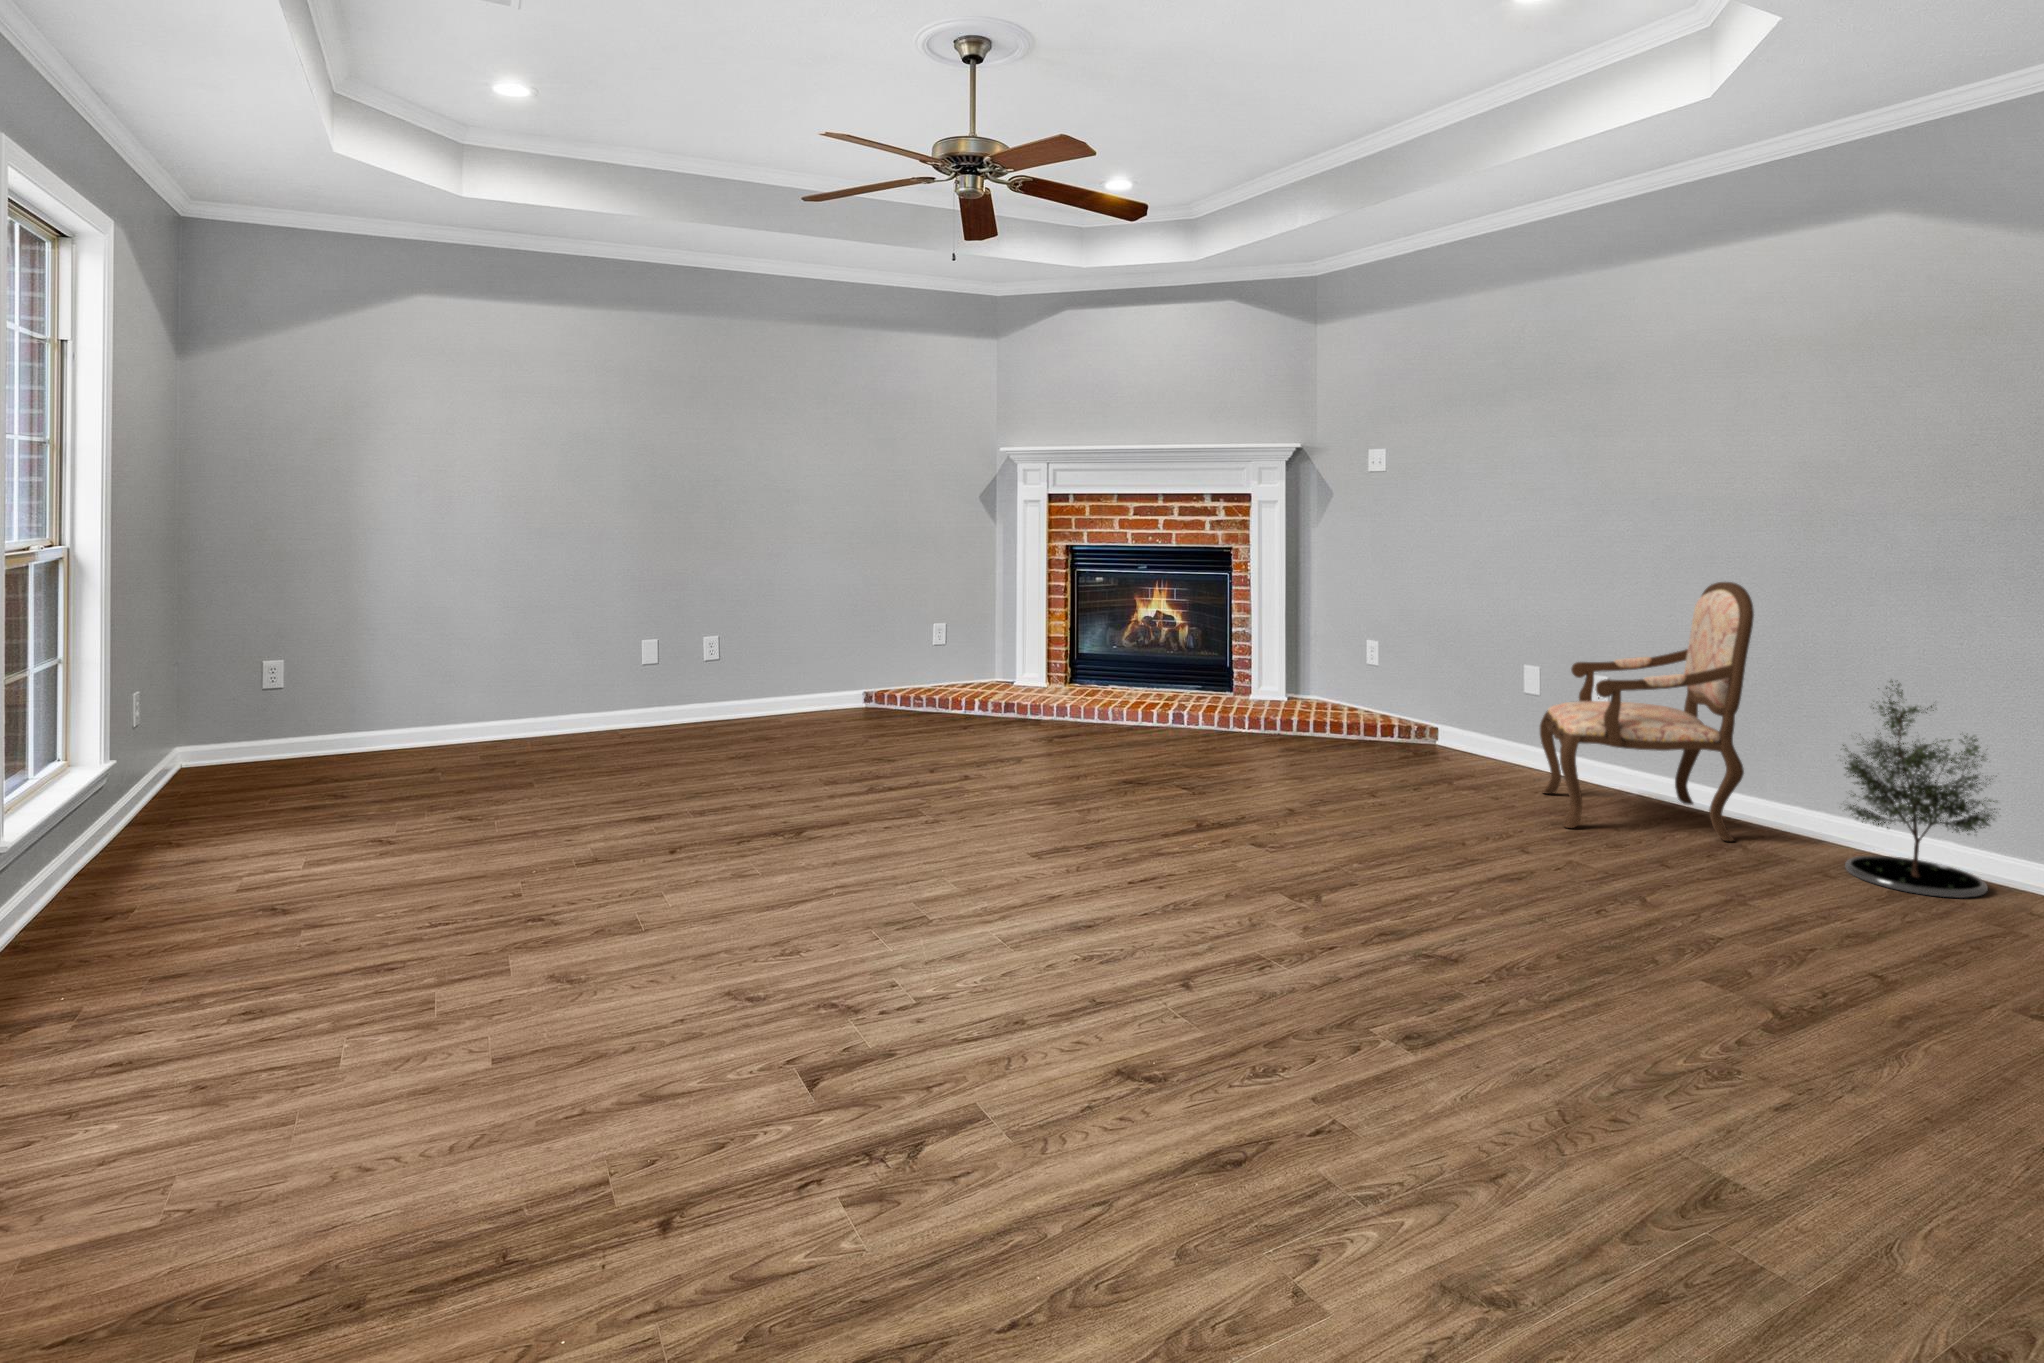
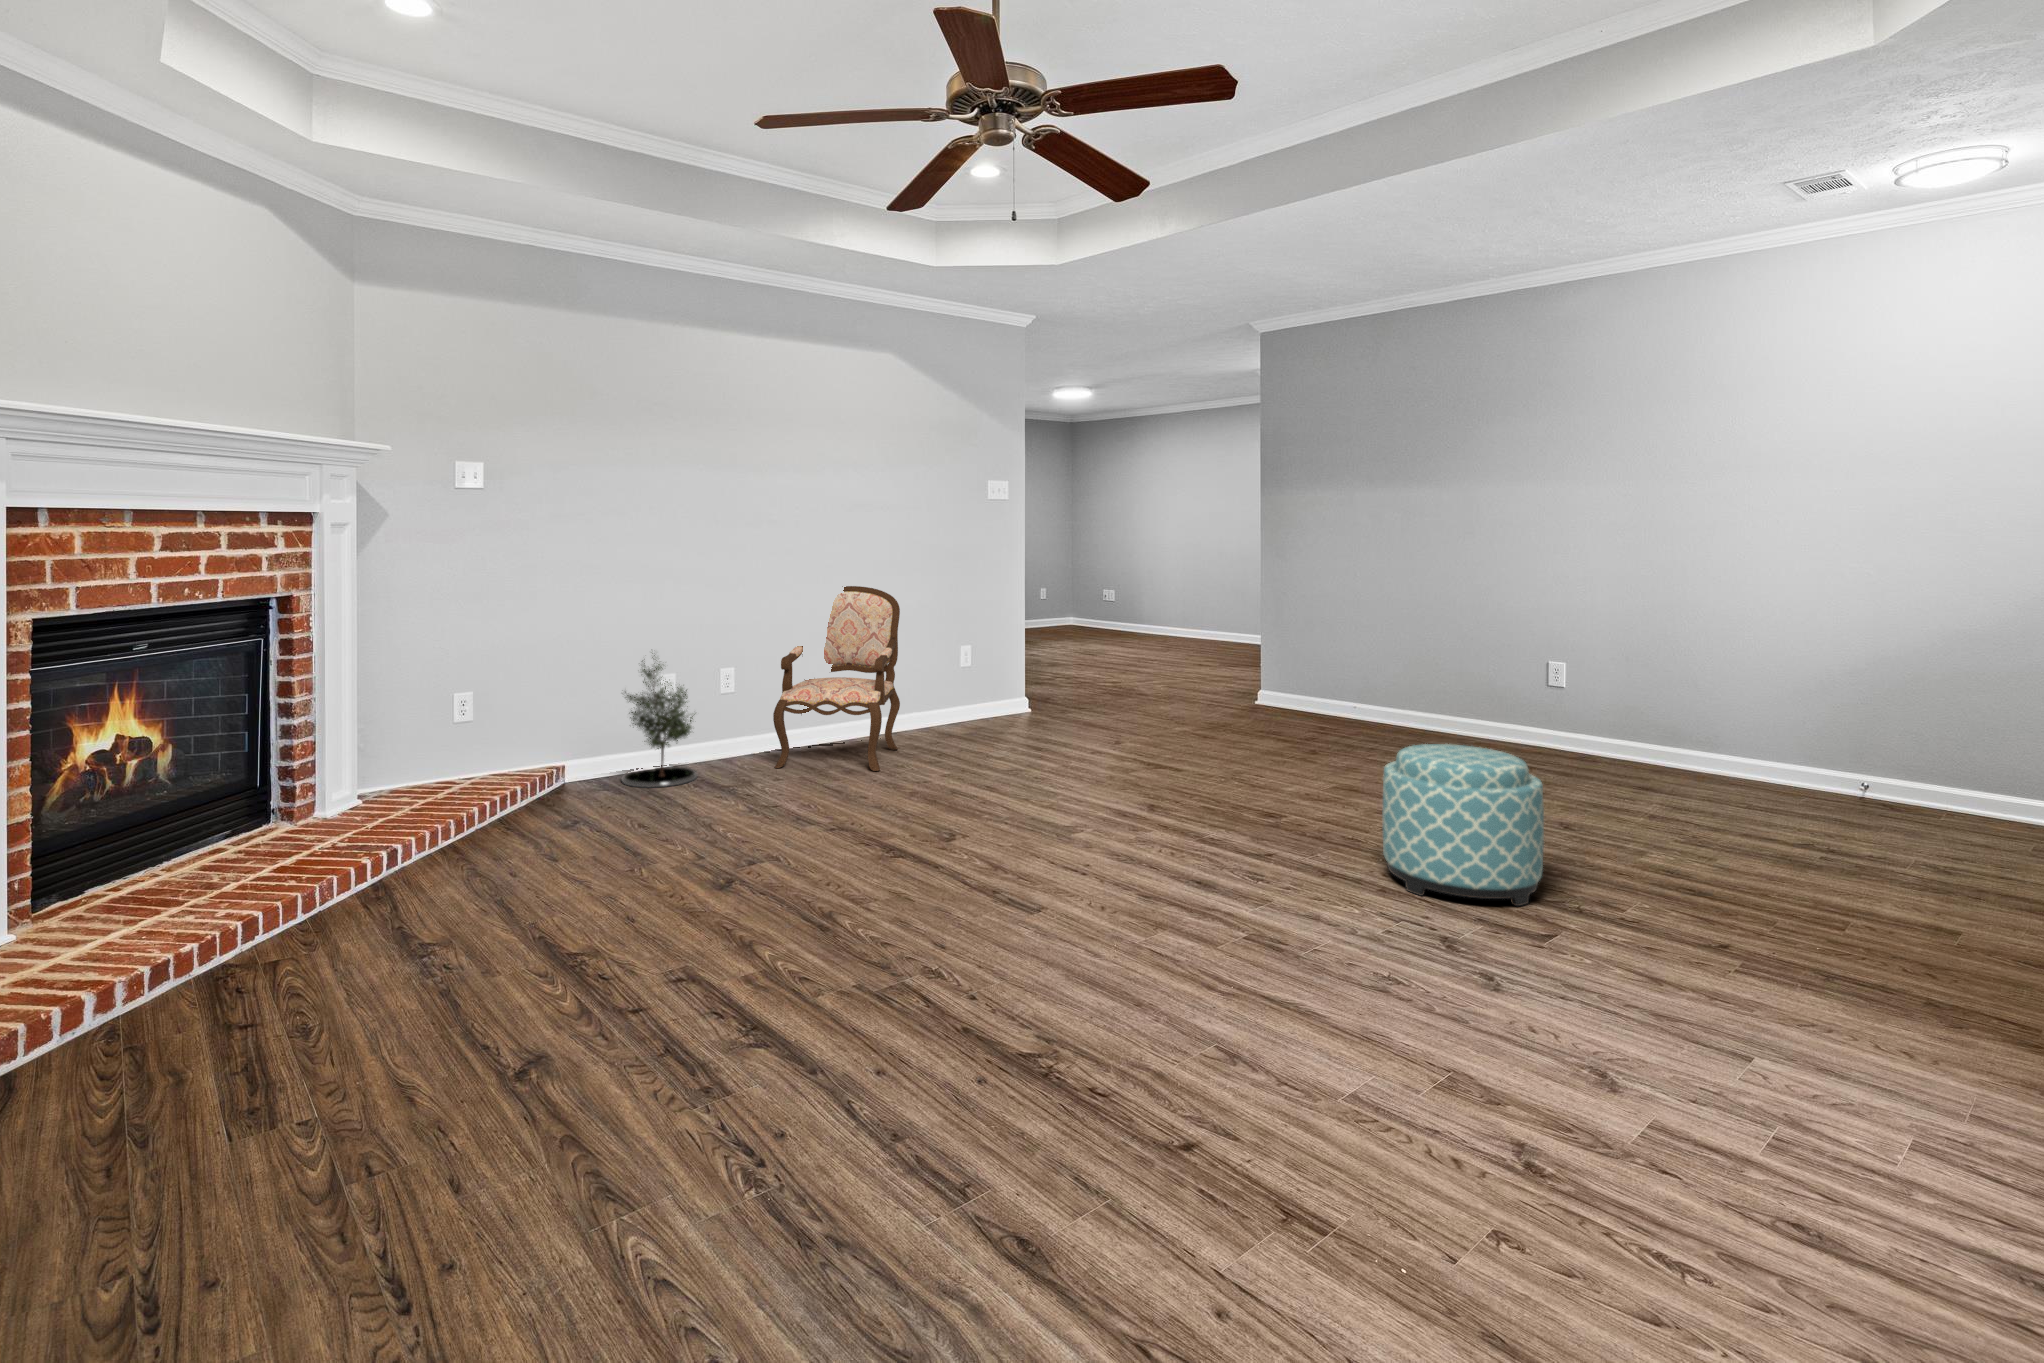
potted tree: present [1843,681,1997,898] -> present [622,653,697,787]
ottoman: none [915,842,1165,1155] -> present [1382,744,1544,906]

